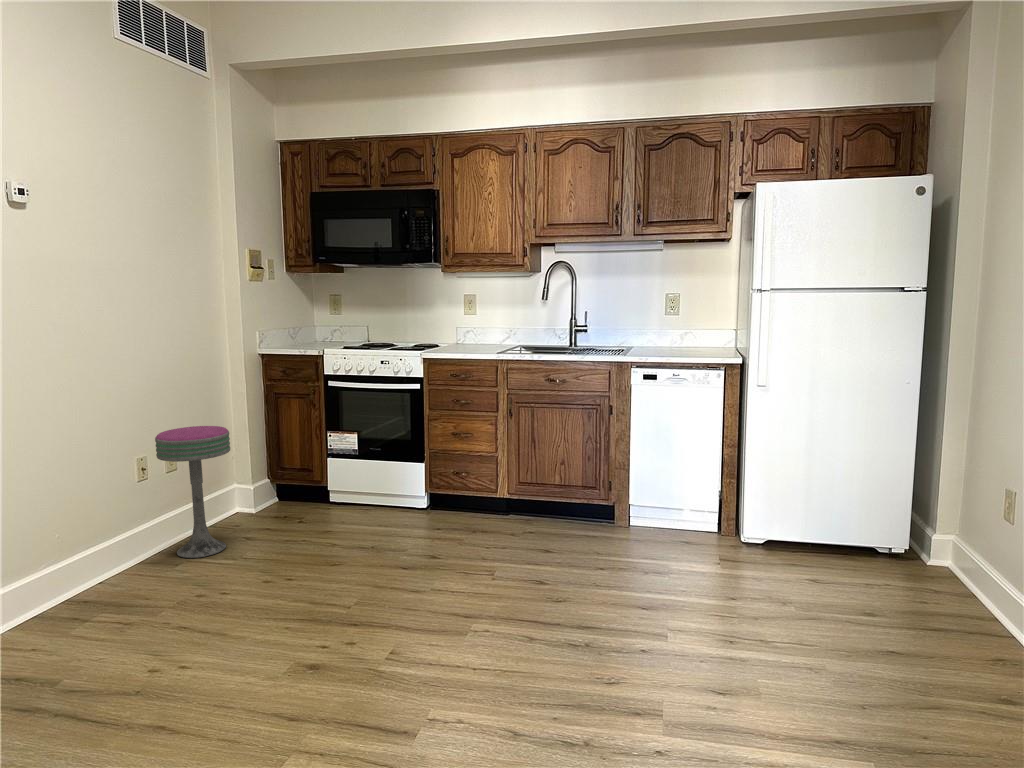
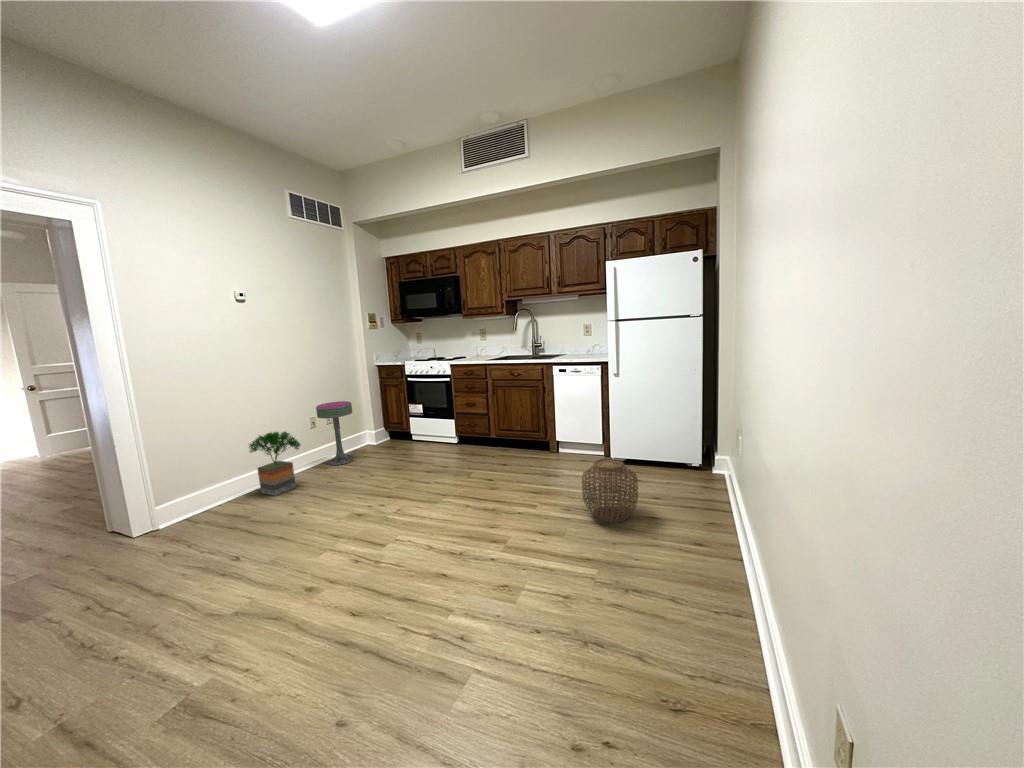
potted tree: none [29,489,151,632] -> present [249,432,300,496]
woven basket: none [773,538,884,658] -> present [582,458,638,523]

